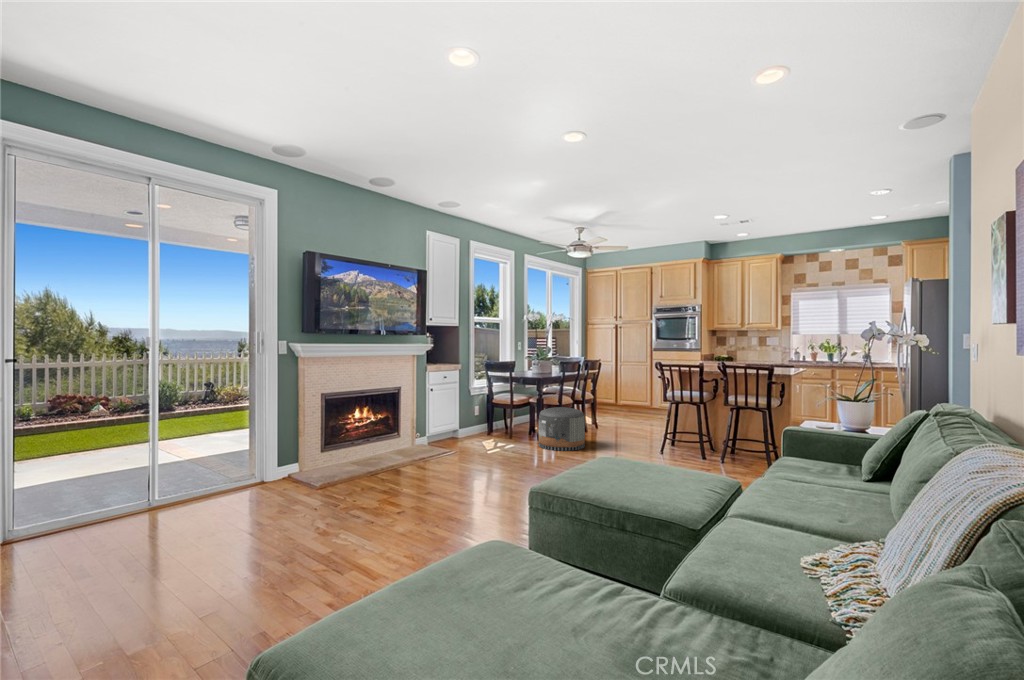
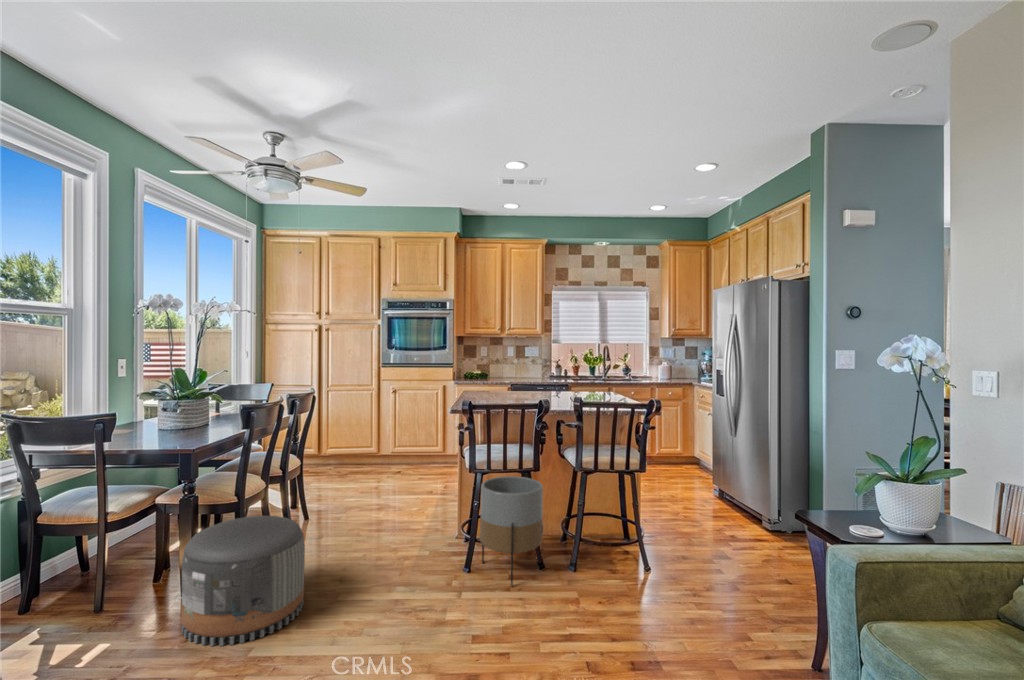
planter: none [672,405,709,457] -> present [480,476,543,586]

